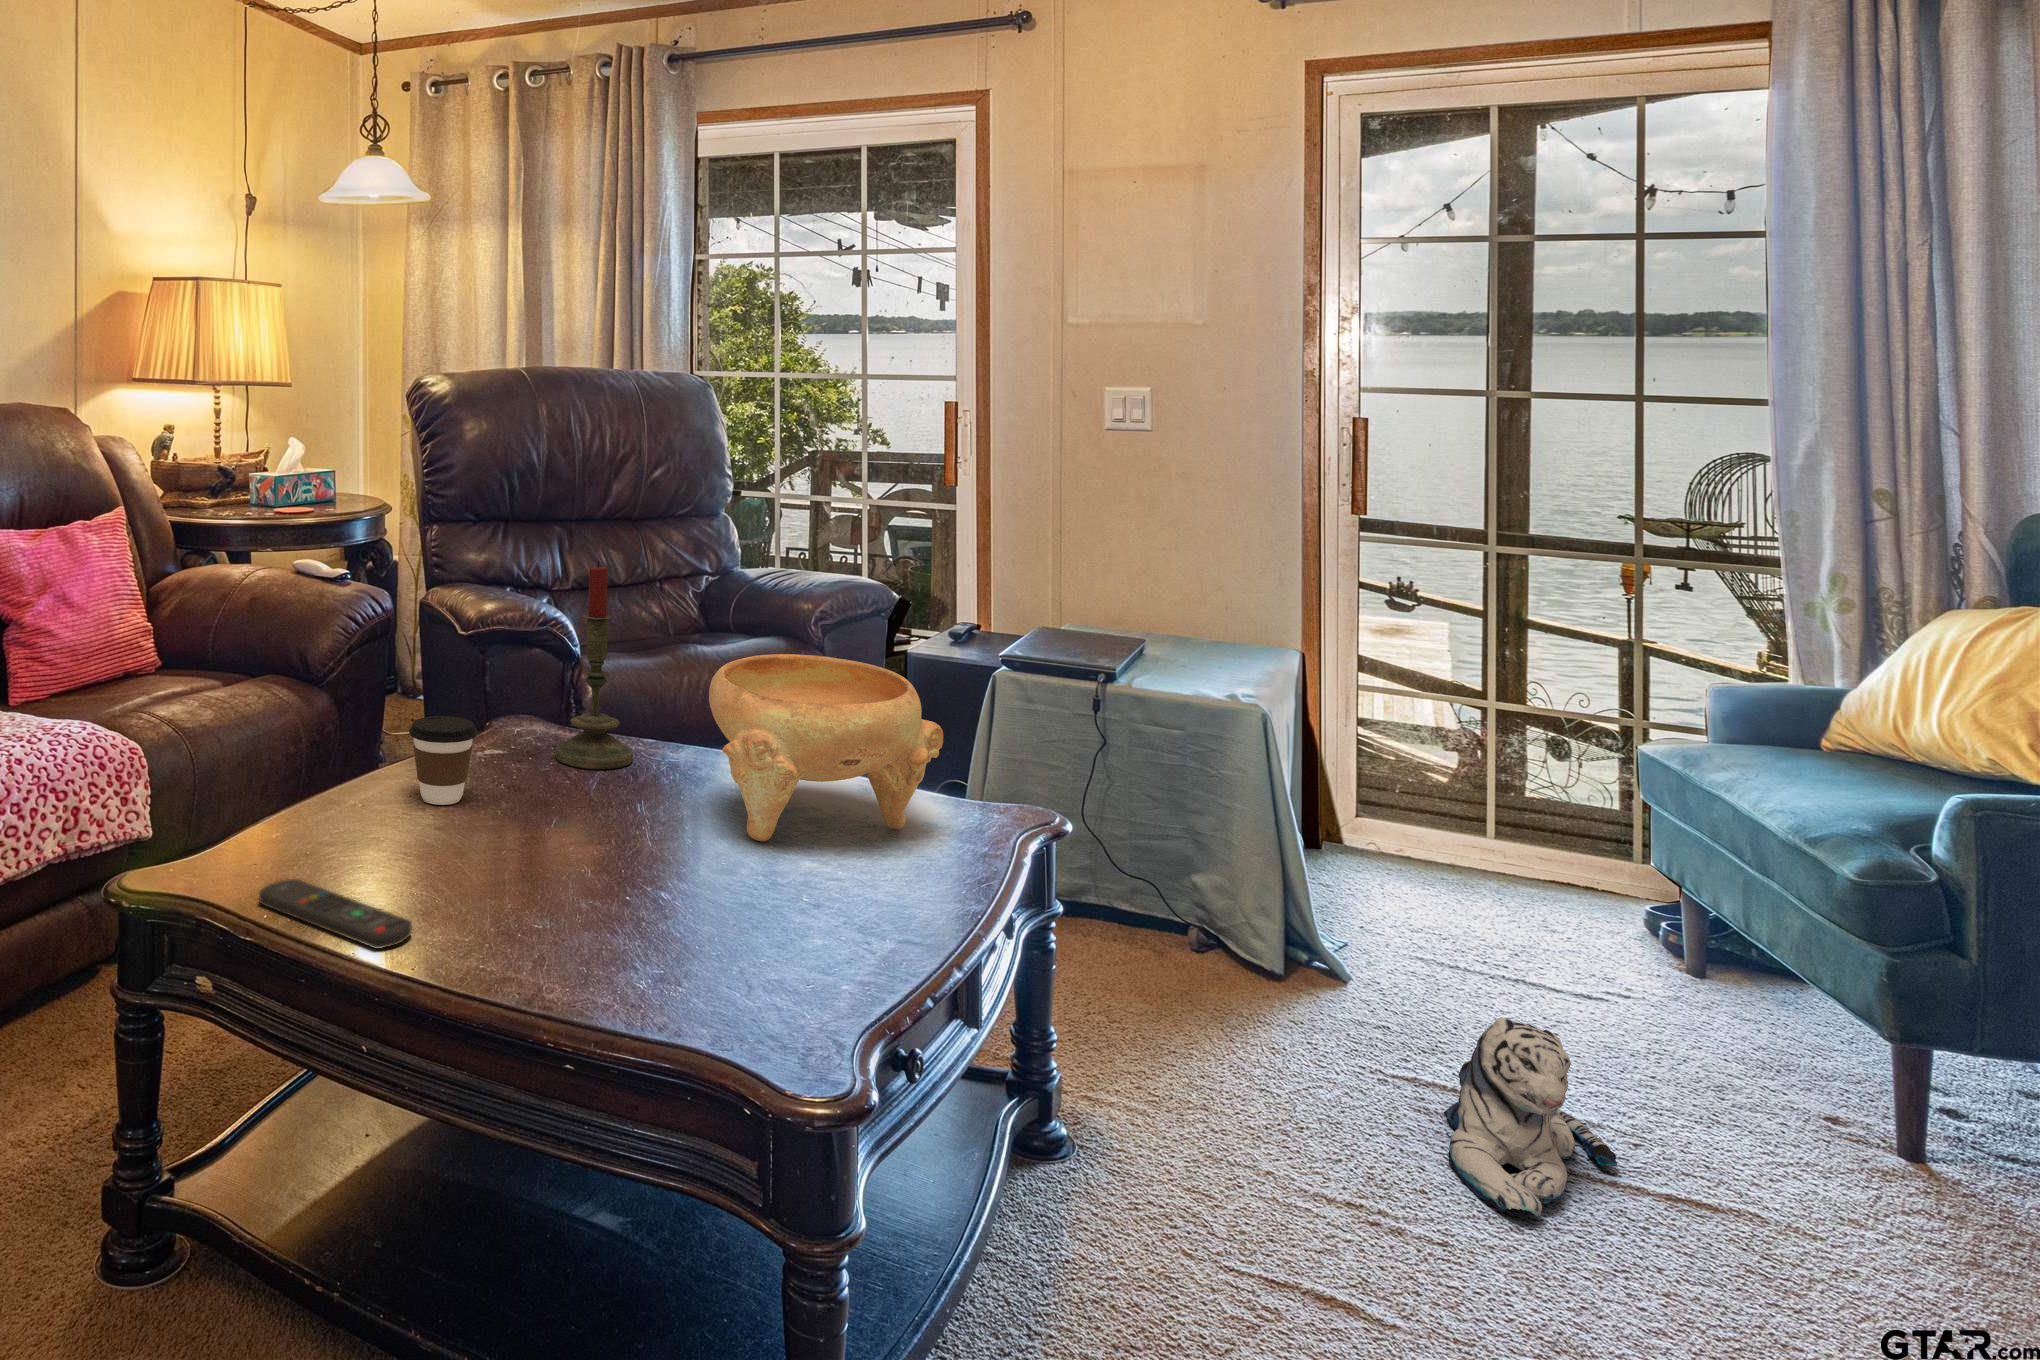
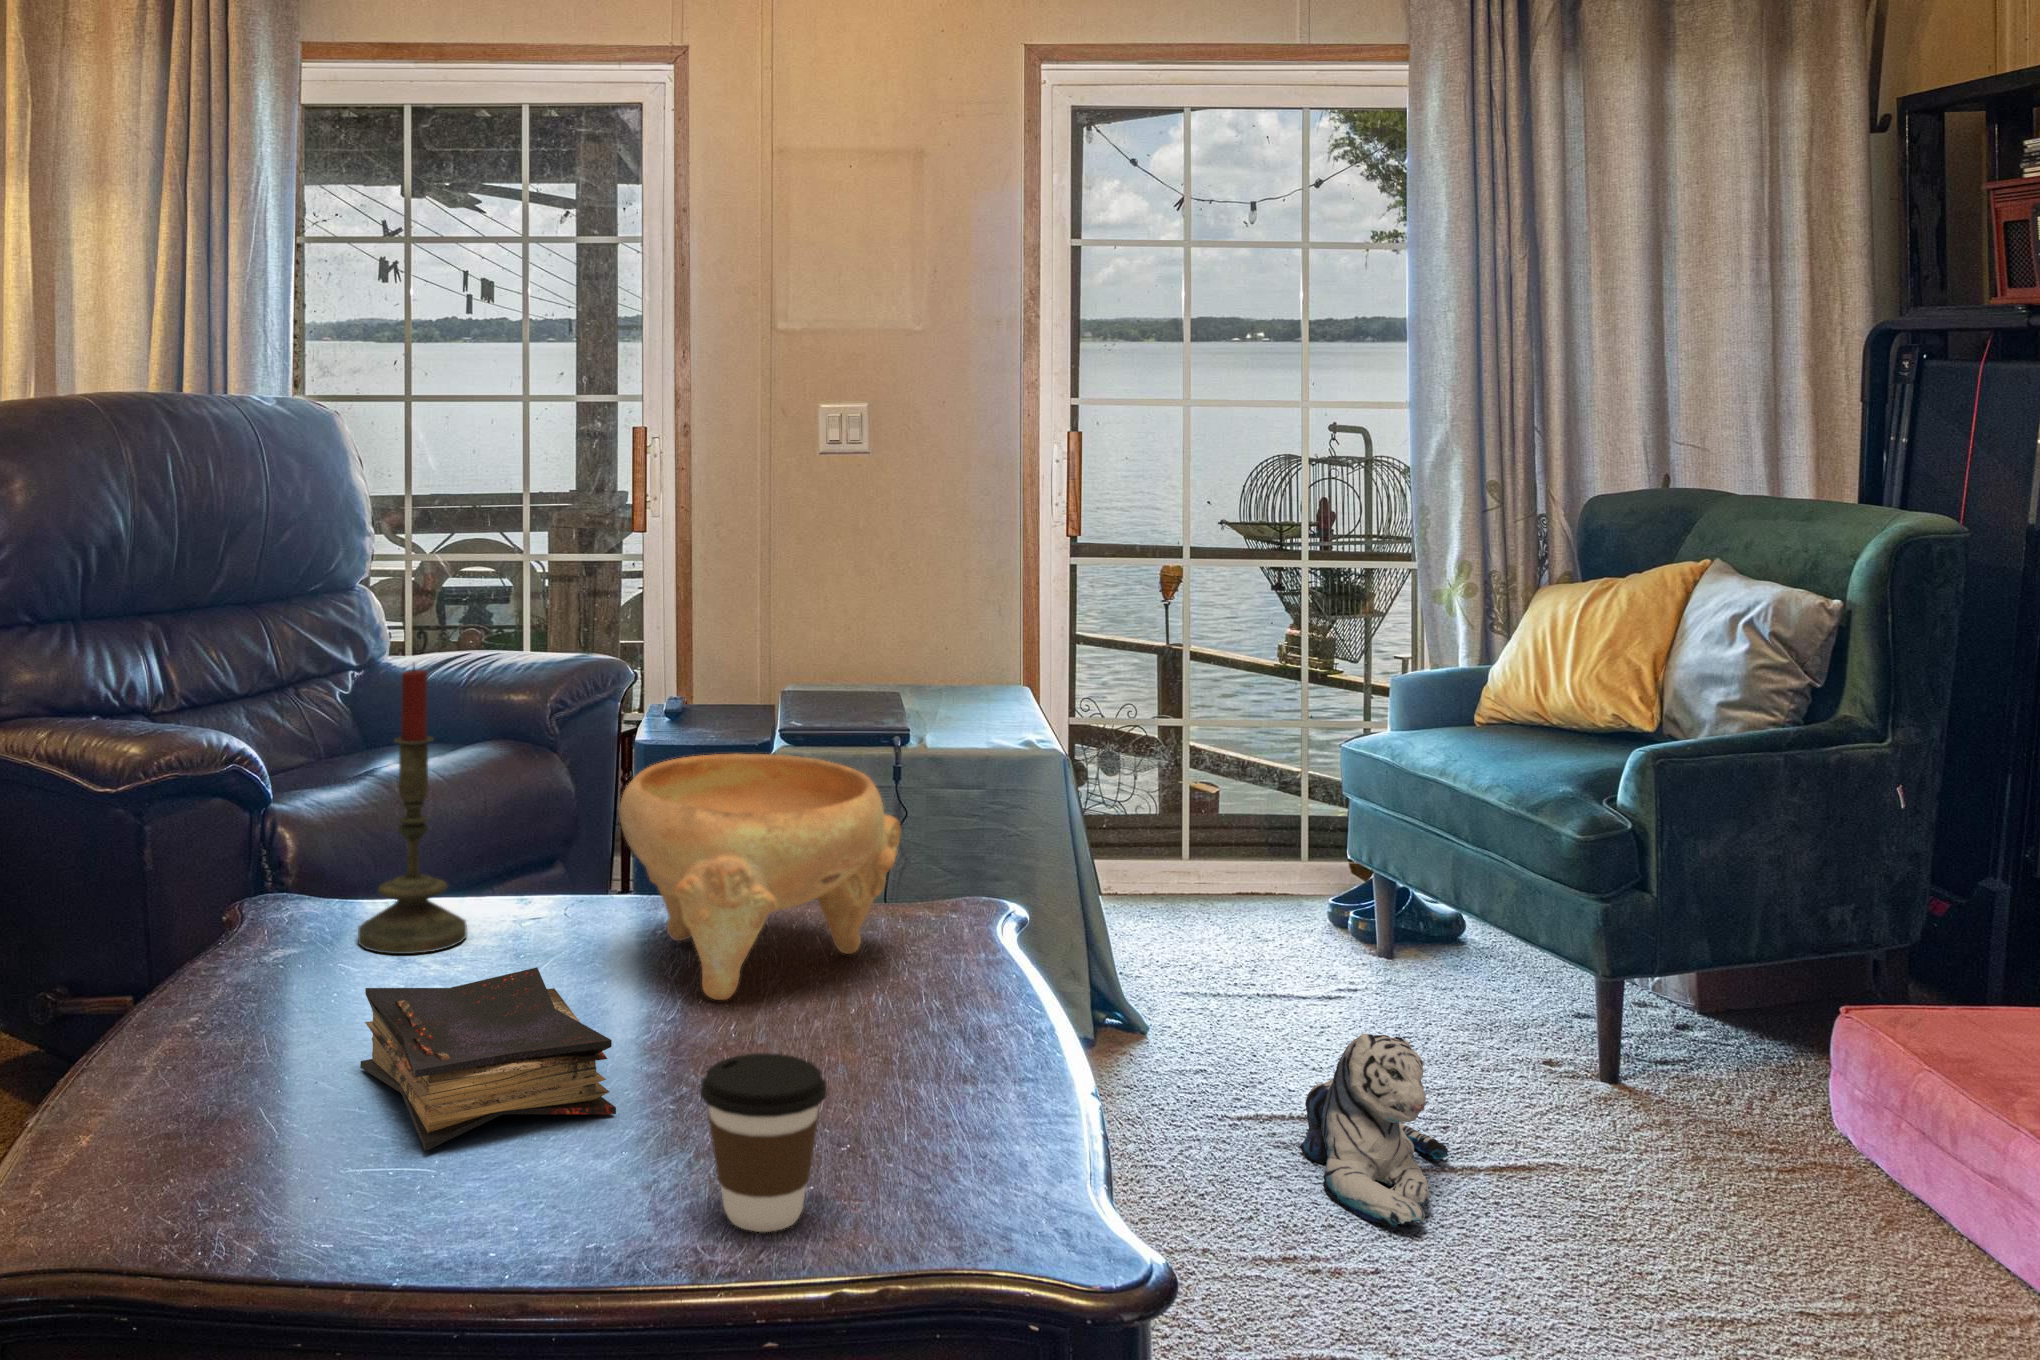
coffee cup: present [409,716,477,805] -> present [700,1053,827,1232]
book: none [449,777,611,898] -> present [361,967,616,1151]
remote control: present [259,879,412,949] -> none [157,1191,433,1257]

